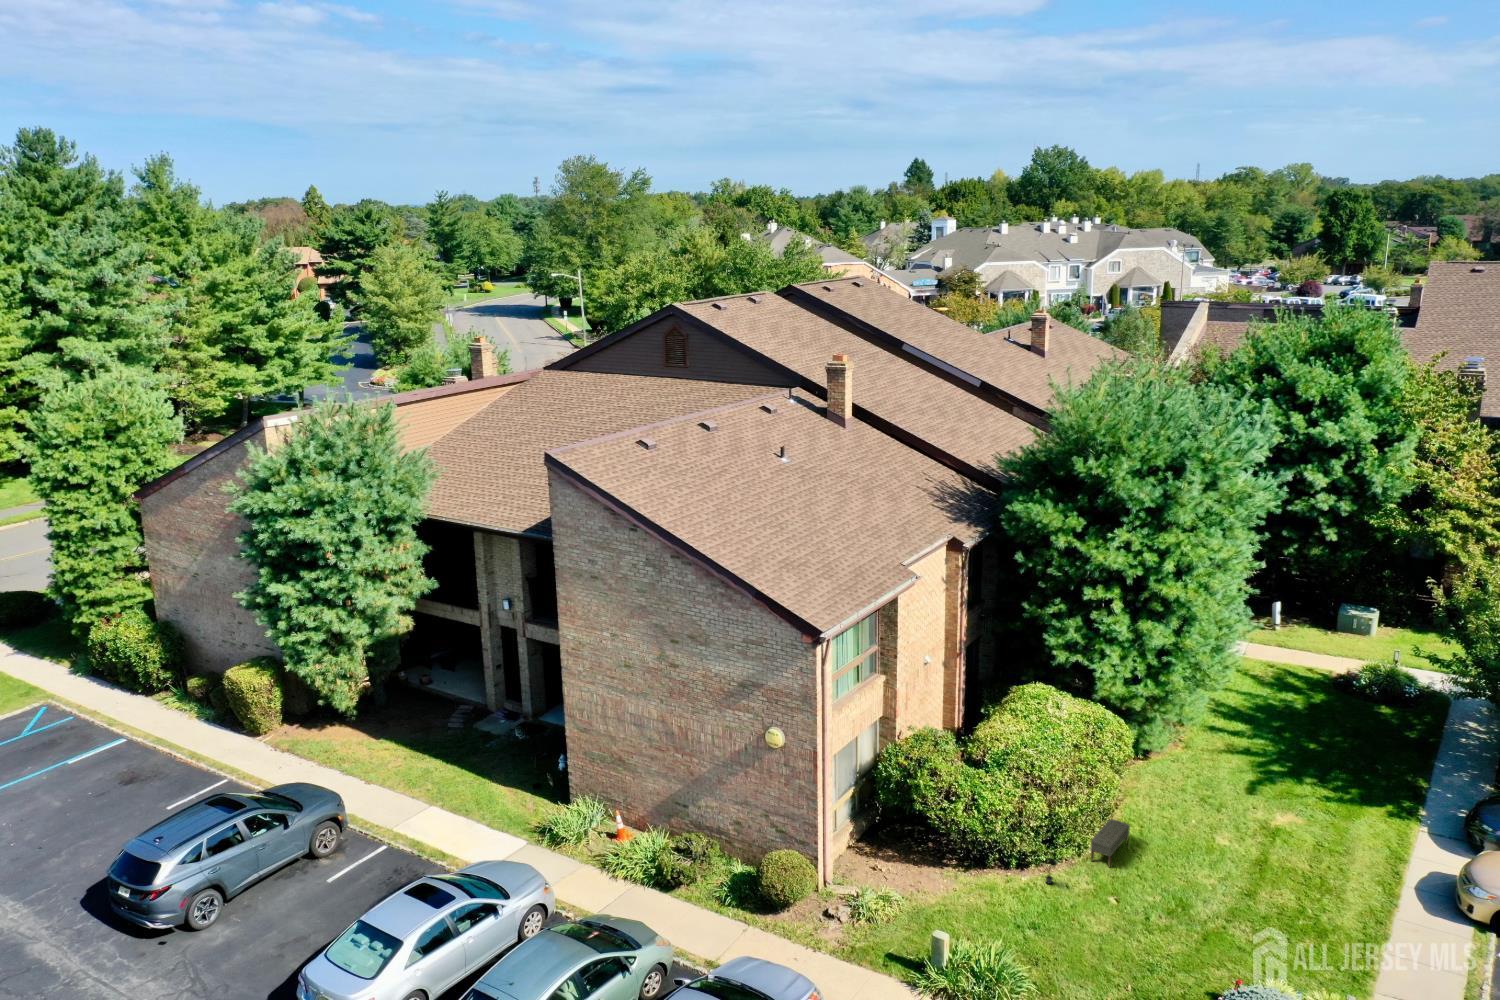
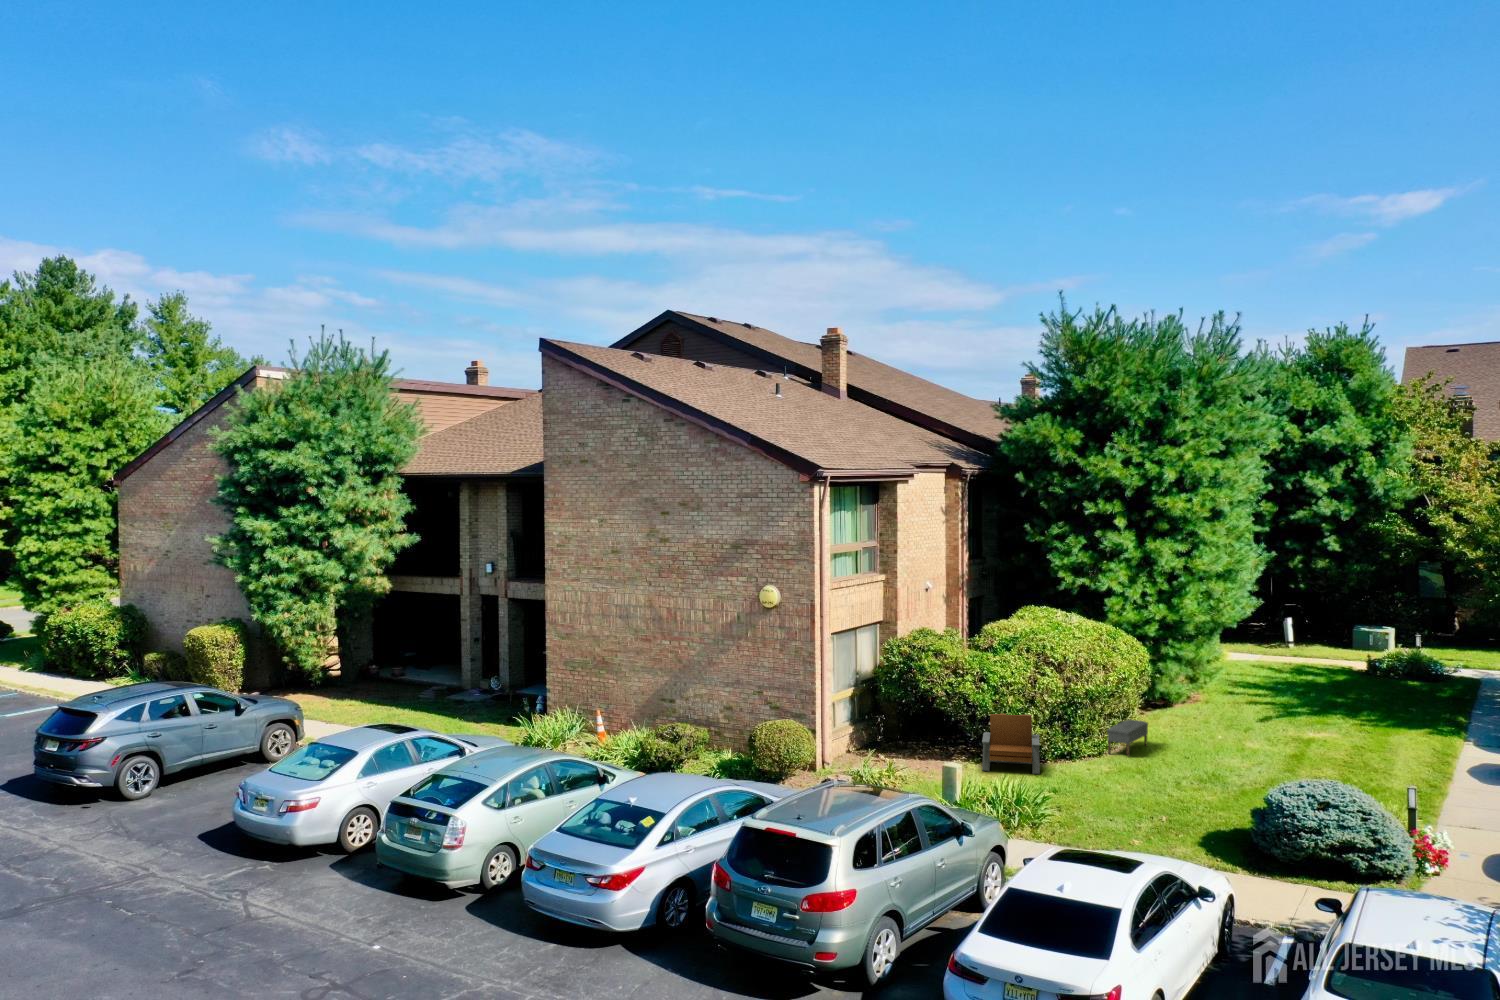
lounge chair: none [972,834,1026,902] -> present [982,713,1040,774]
potted plant: present [1045,853,1057,884] -> none [1057,730,1074,765]

